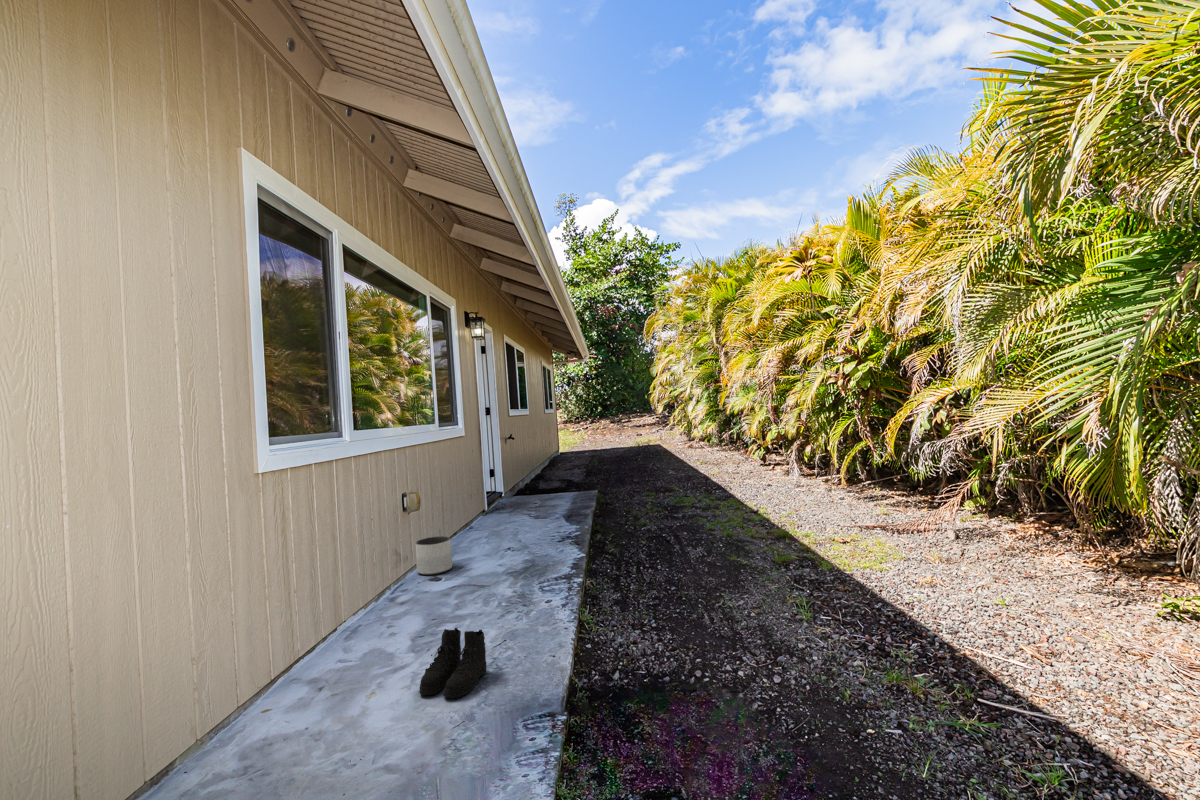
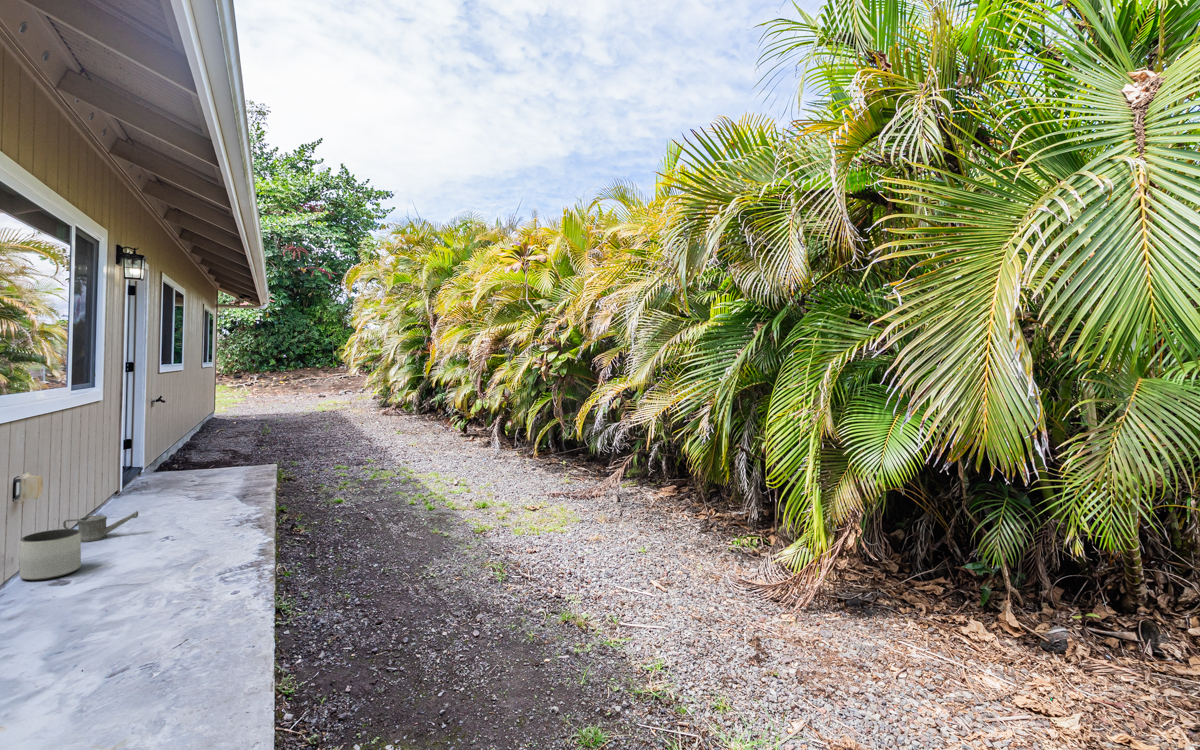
watering can: none [446,525,491,548] -> present [63,511,138,542]
boots: present [420,628,486,698] -> none [68,631,164,717]

